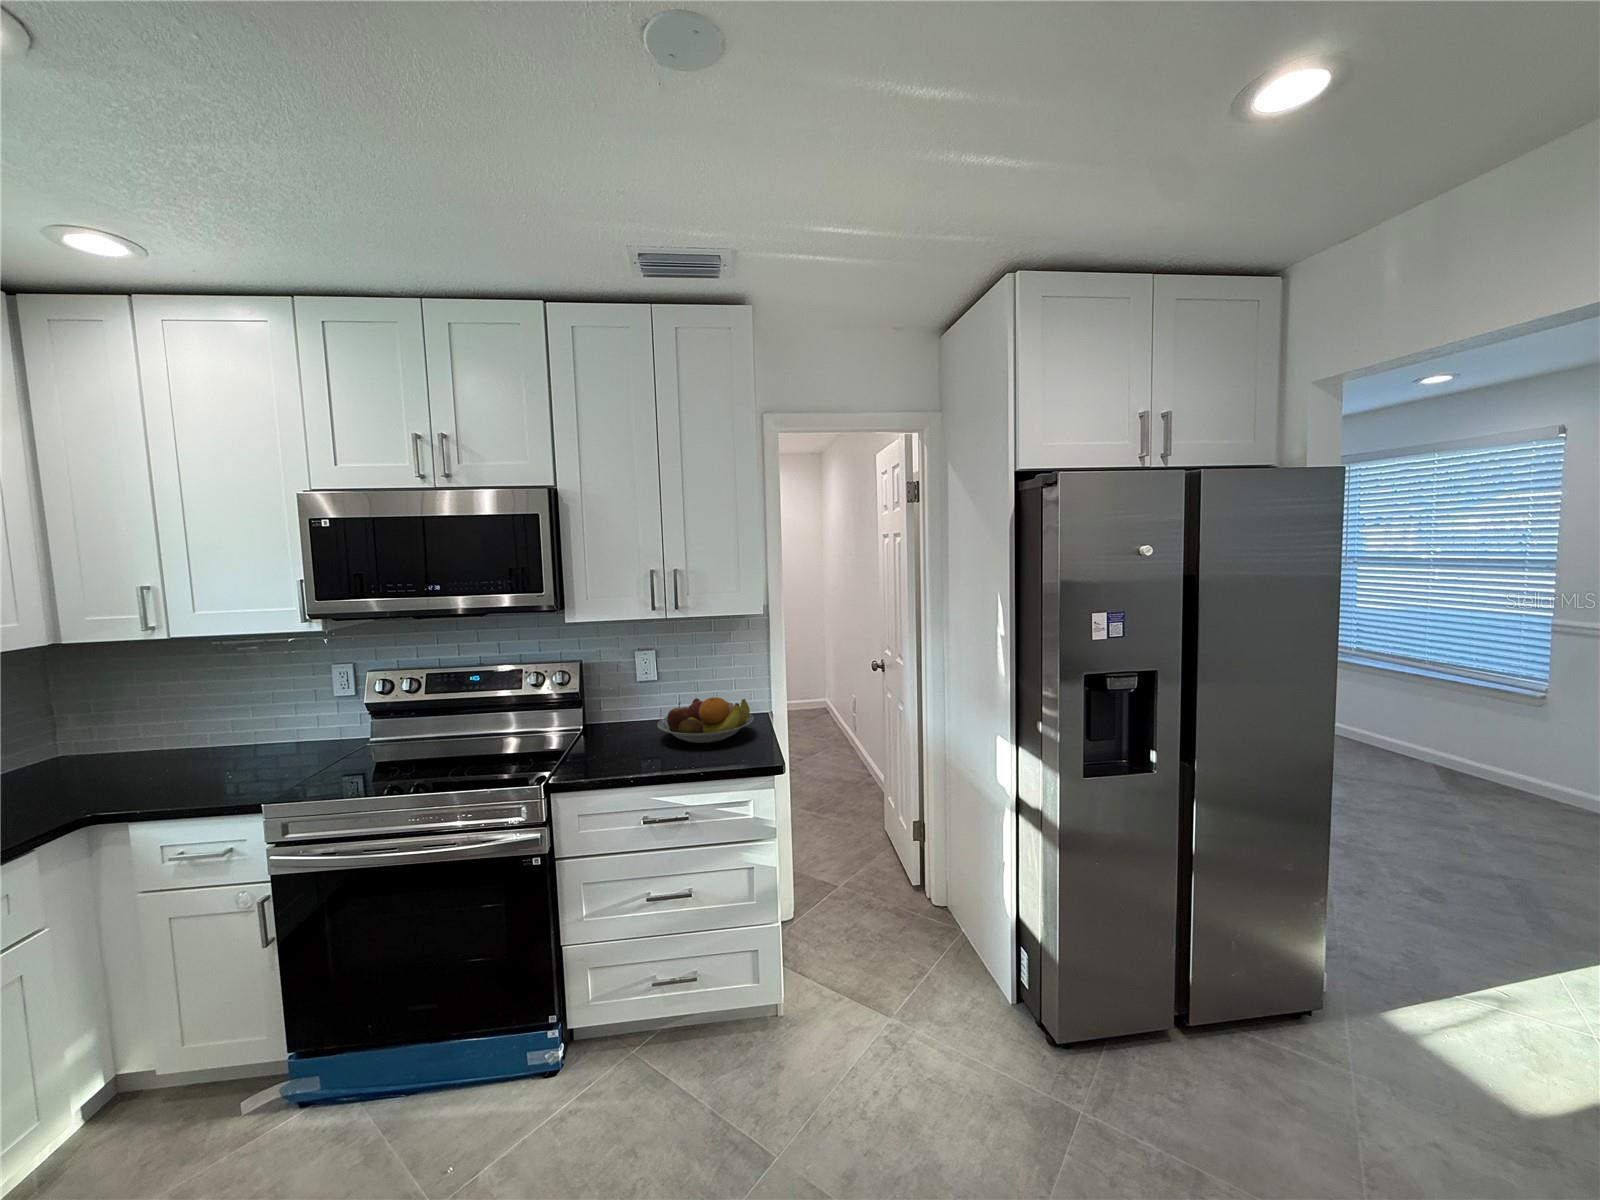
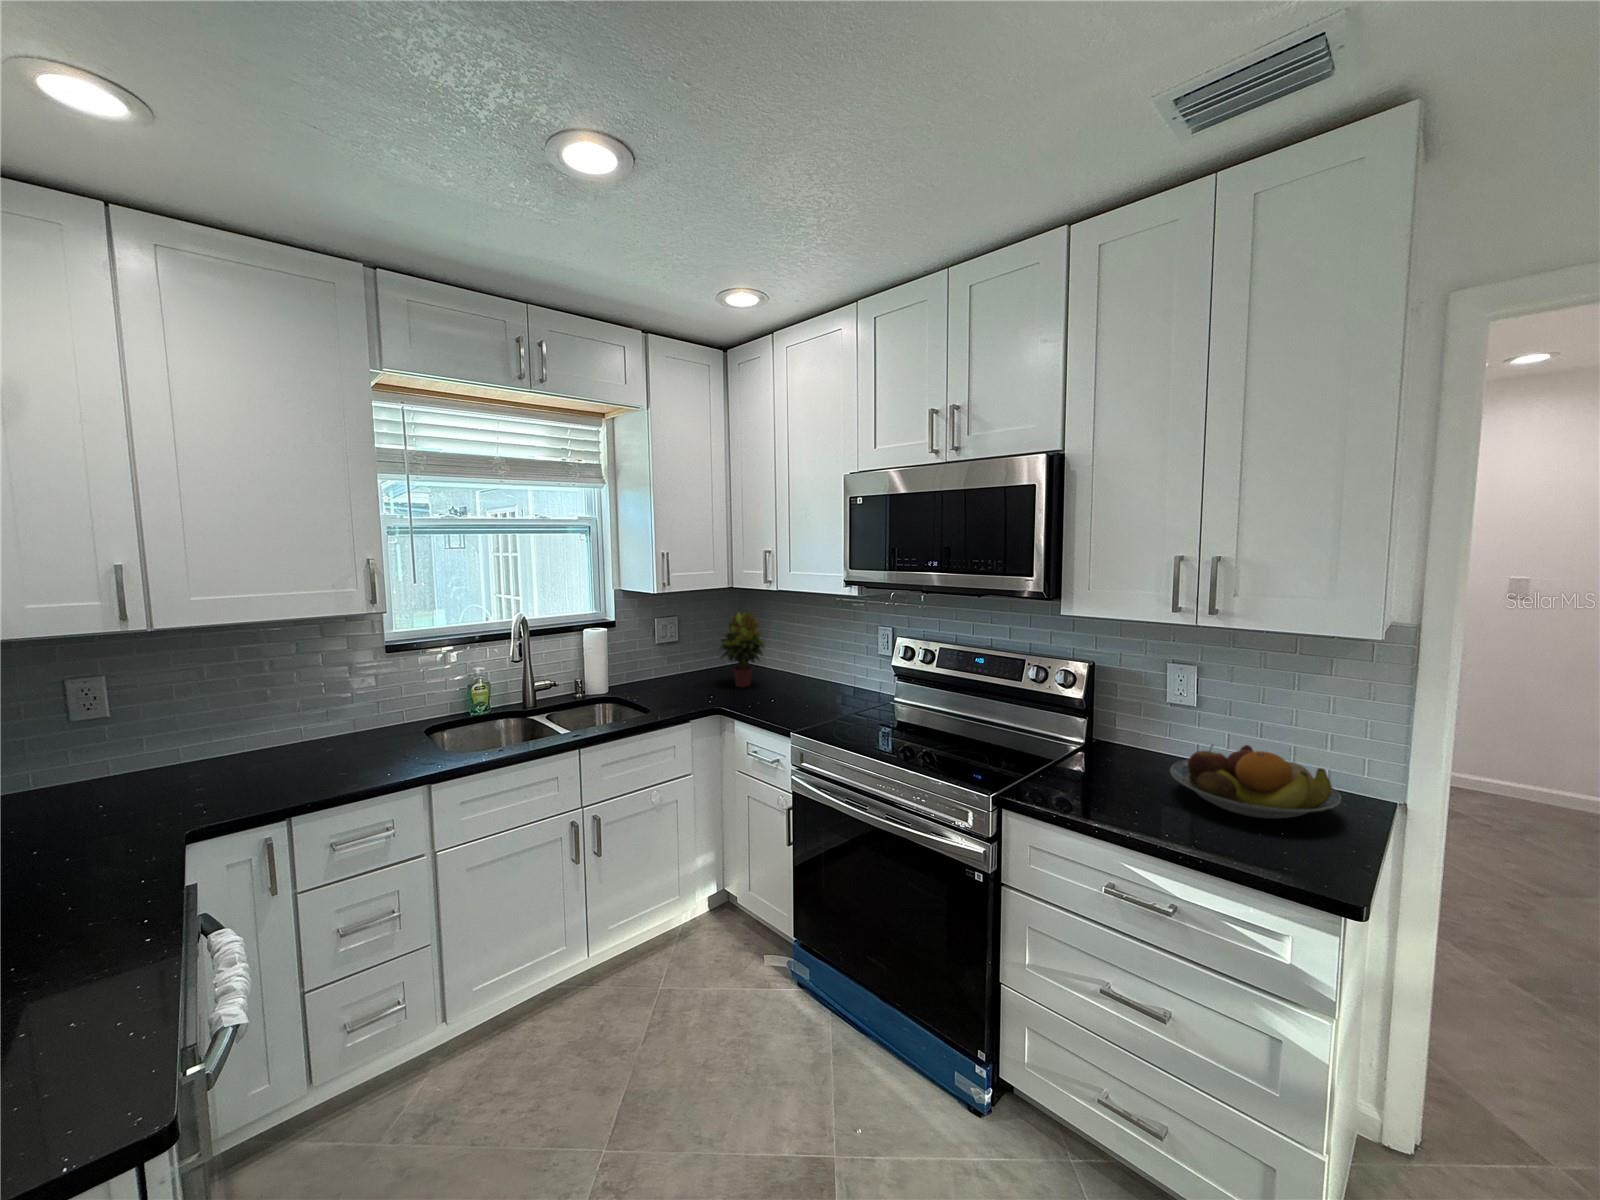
potted plant: none [43,674,141,785] -> present [719,611,764,687]

